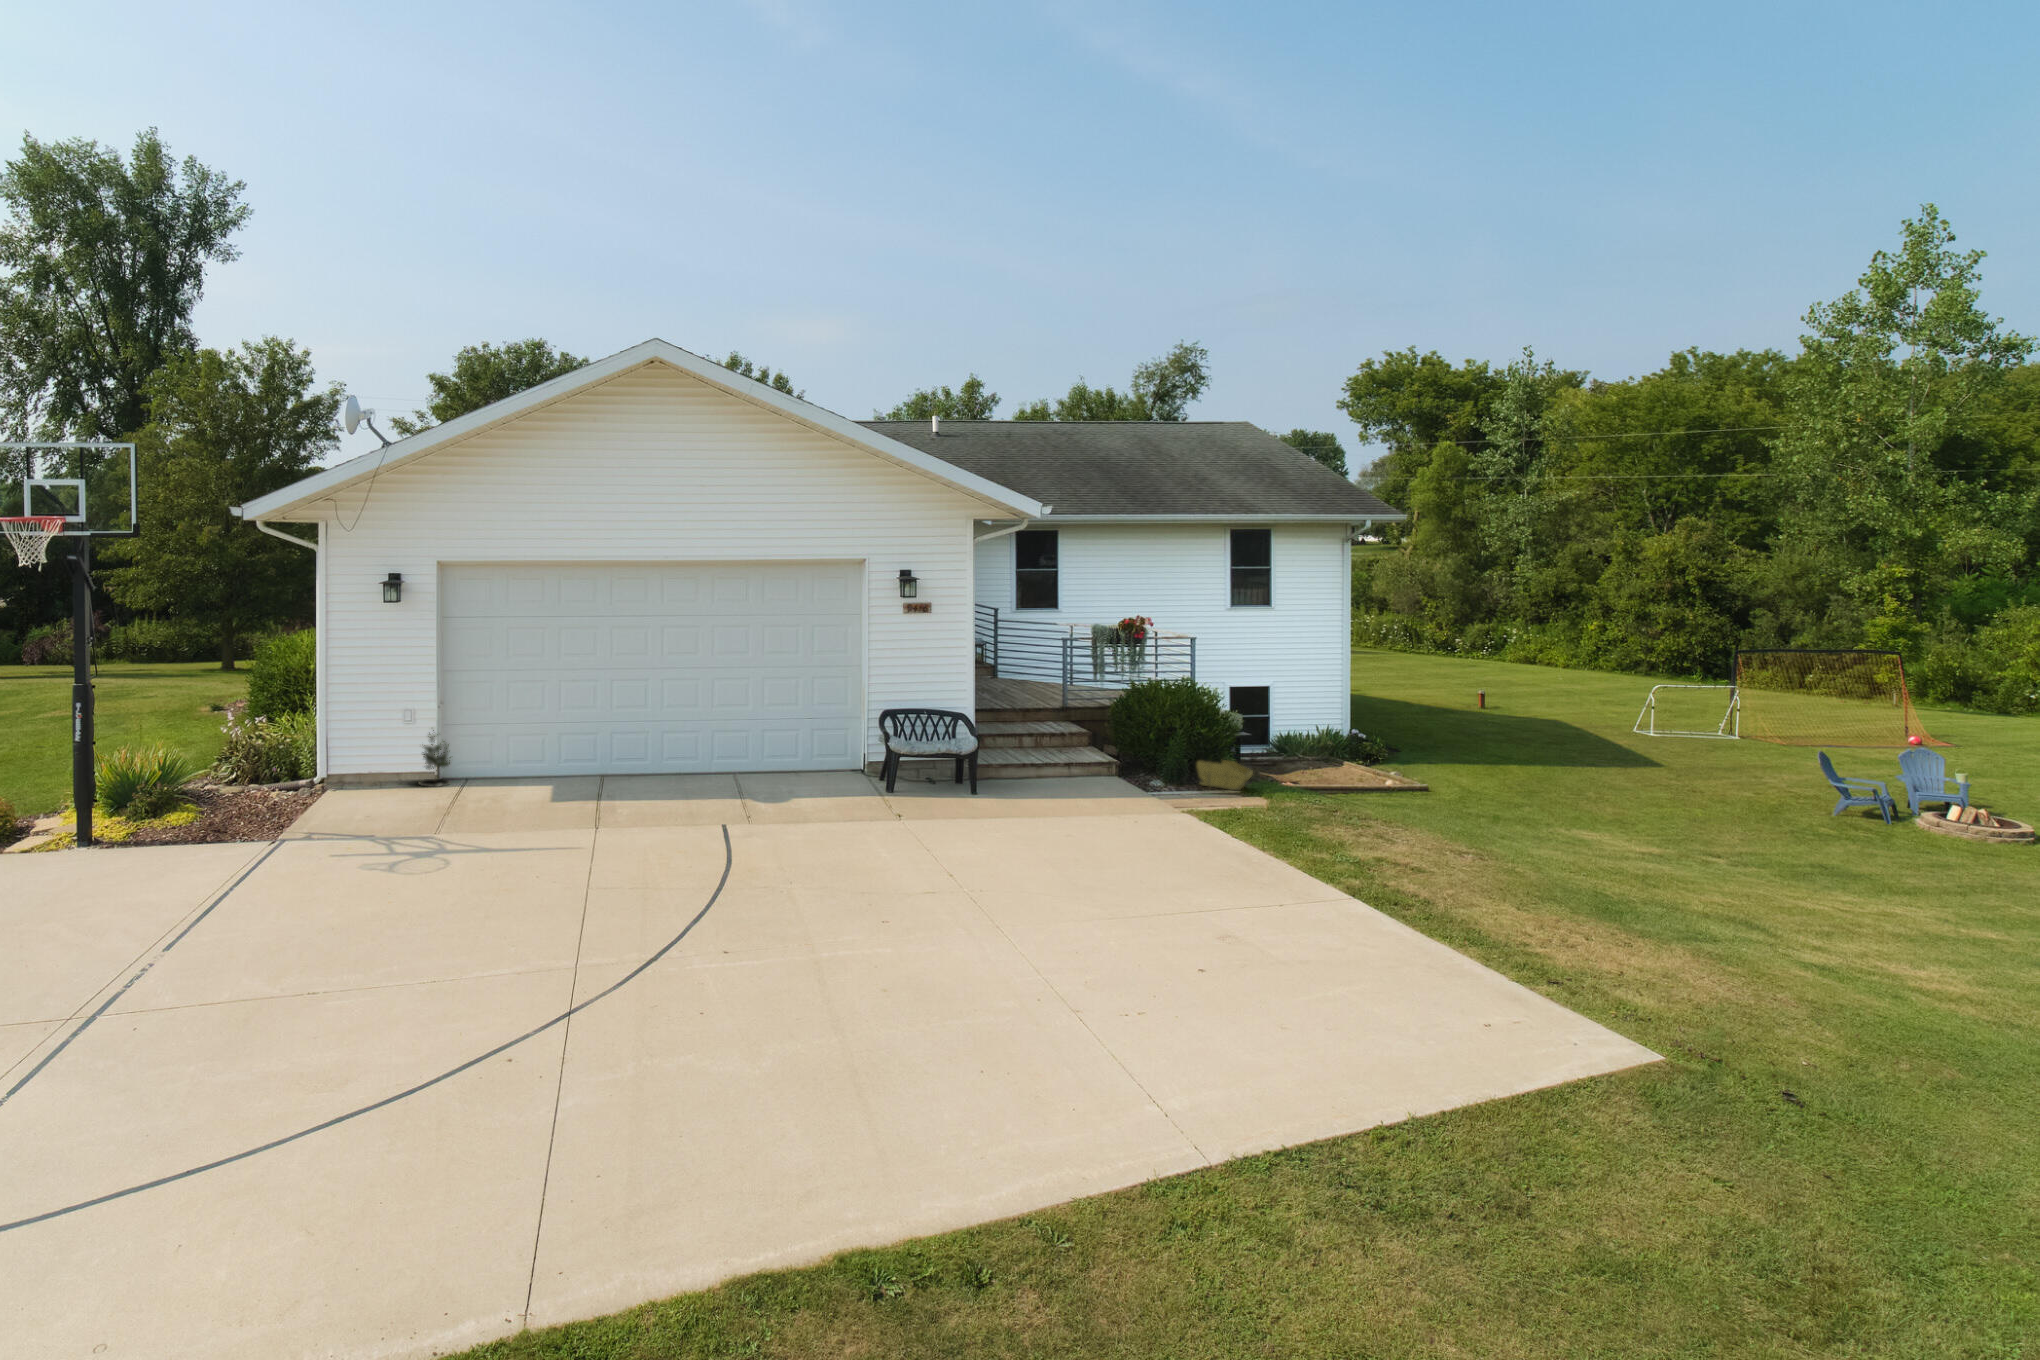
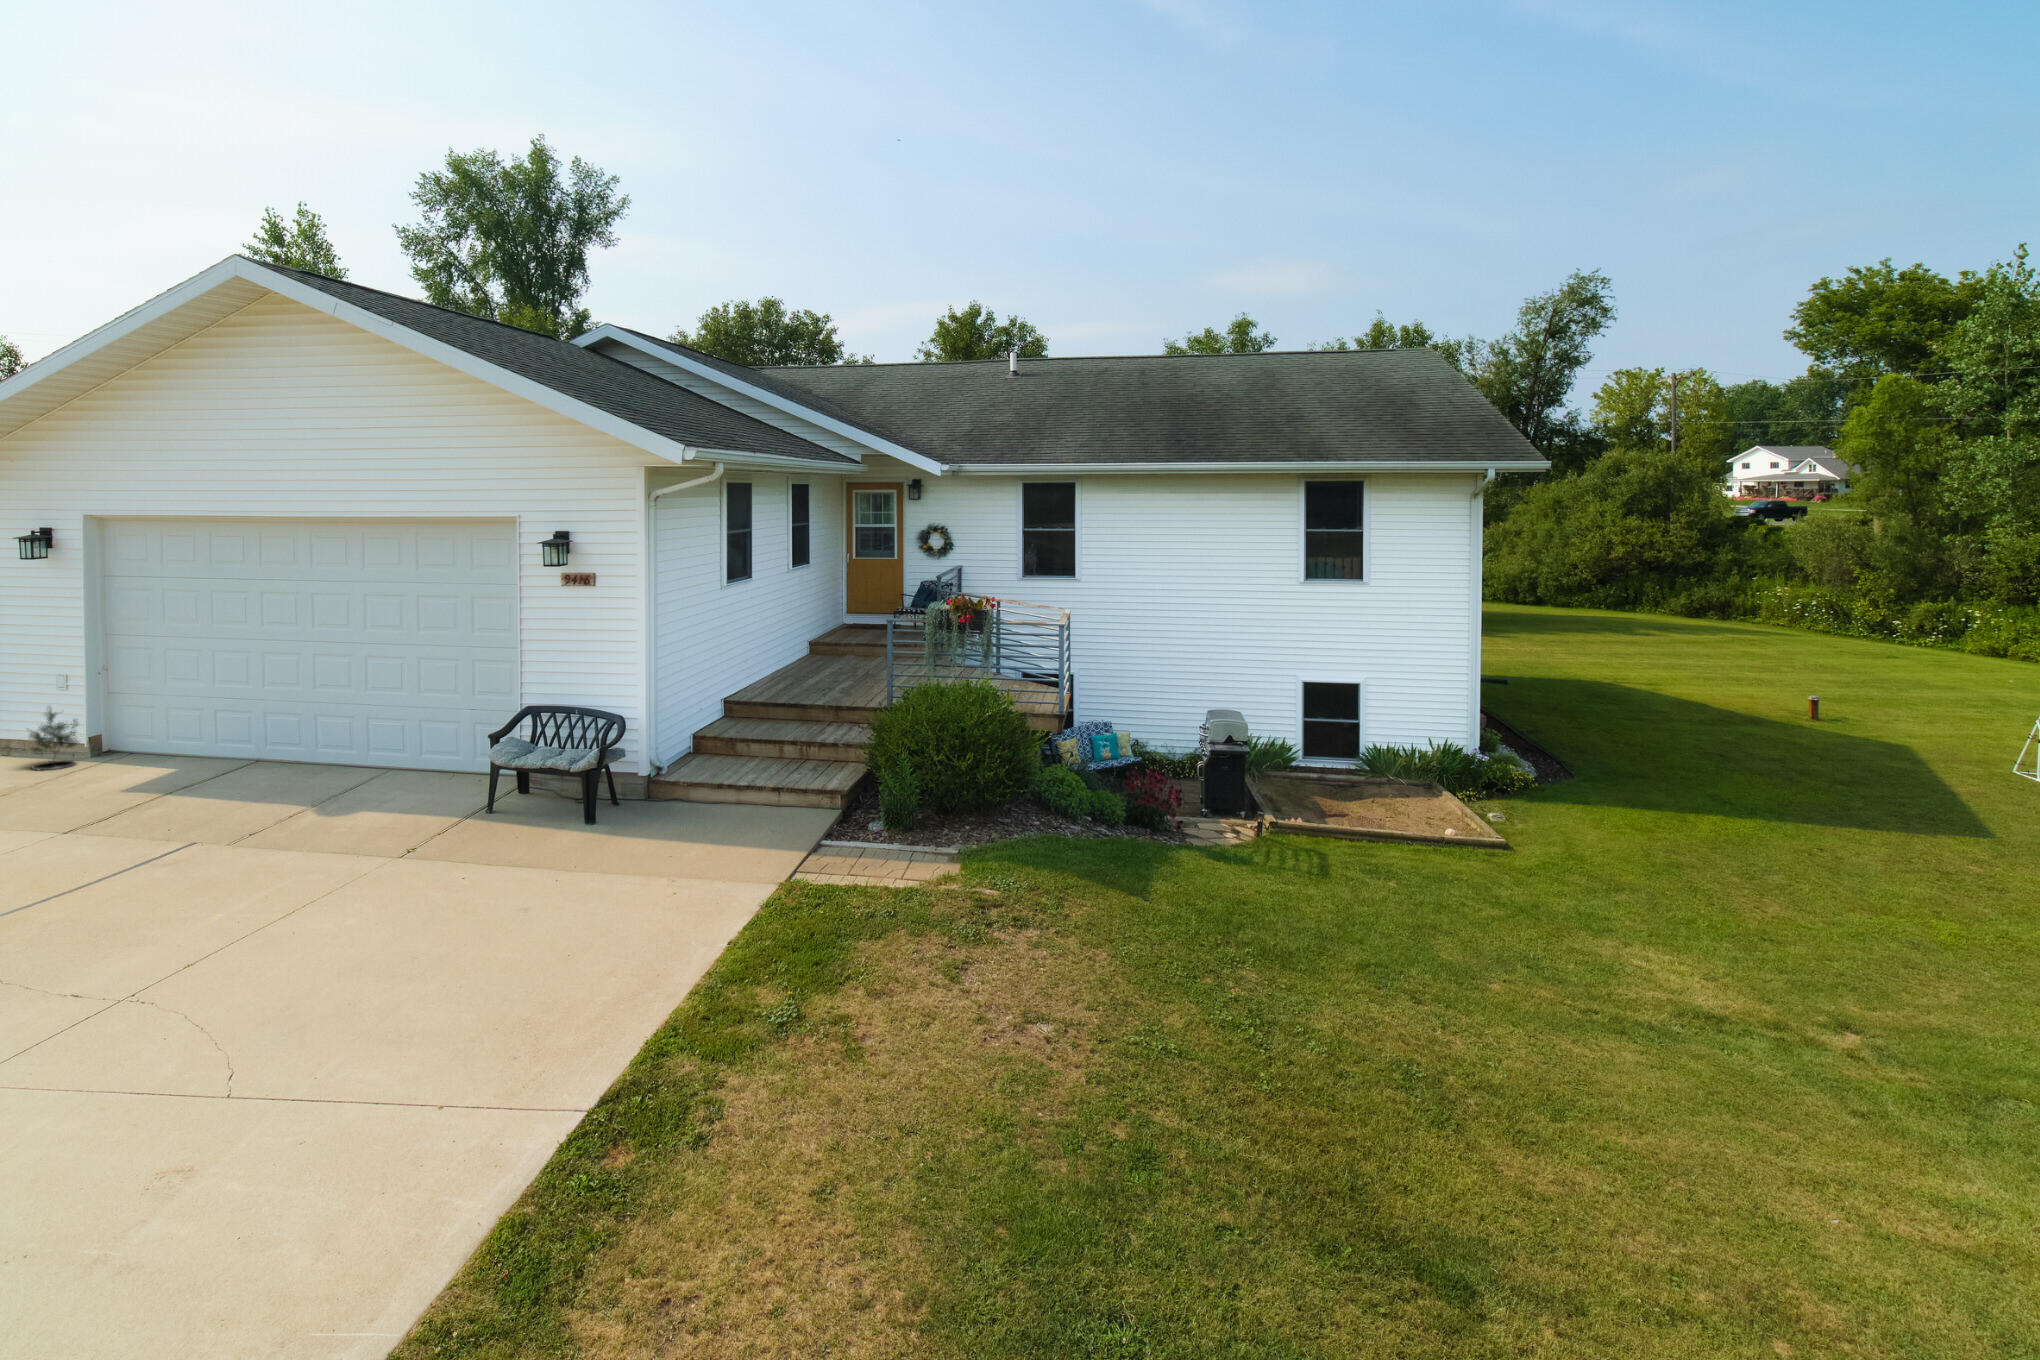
storage bin: present [1197,760,1253,790] -> none [934,789,1012,845]

